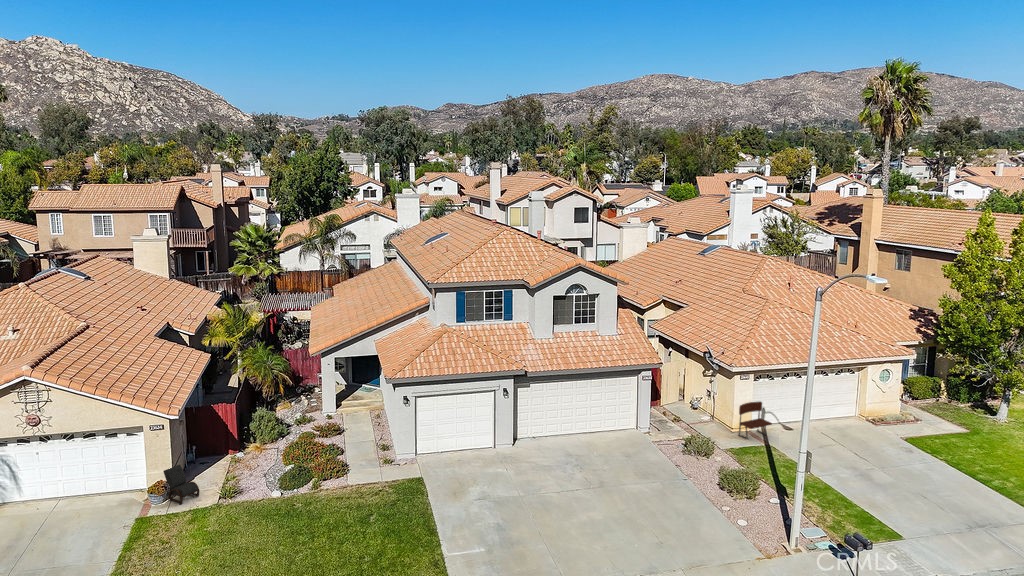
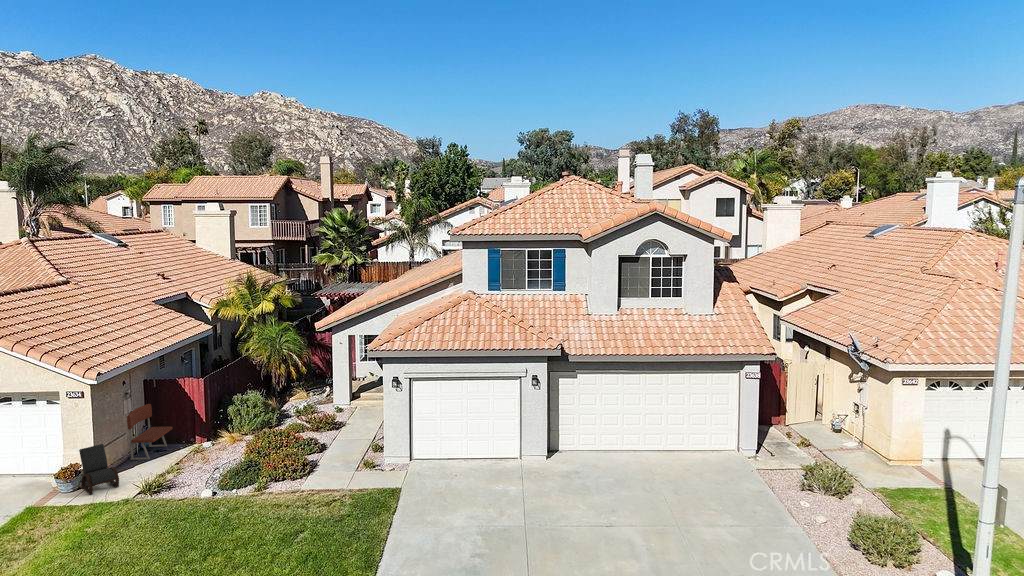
bench: present [739,402,772,439] -> present [127,404,173,460]

